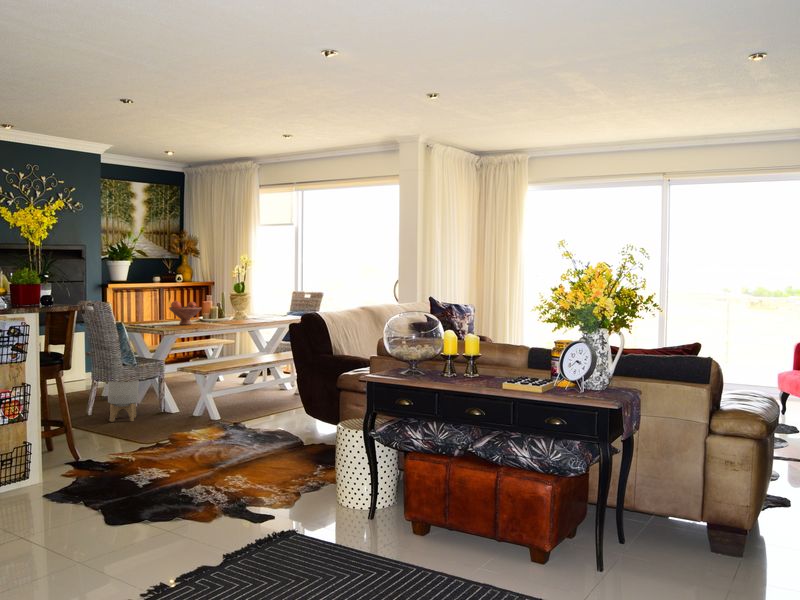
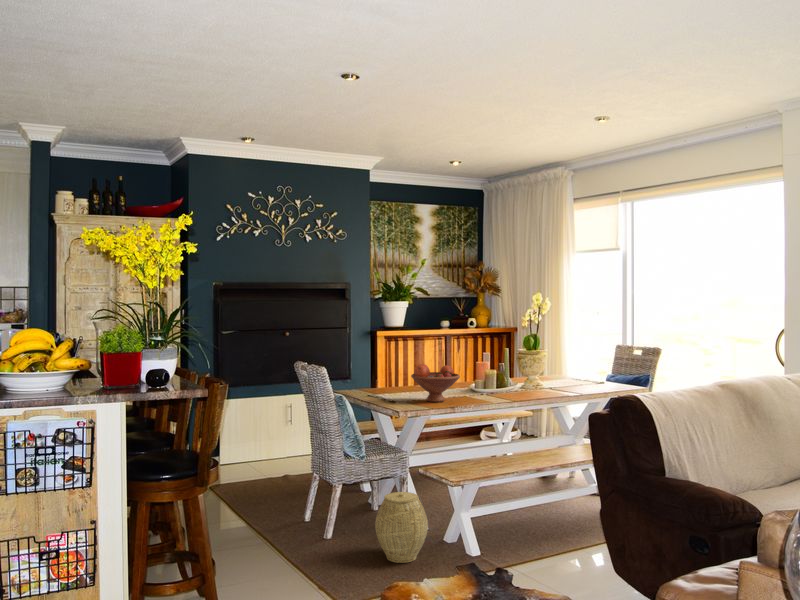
woven basket: none [156,377,190,419] -> present [375,492,428,563]
planter: present [108,380,139,422] -> none [306,484,351,559]

